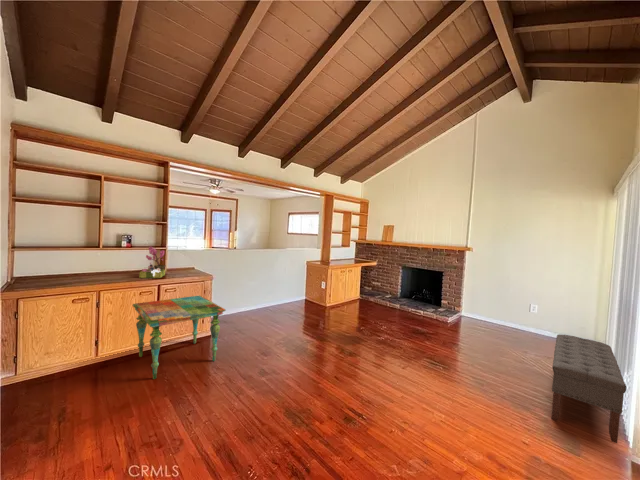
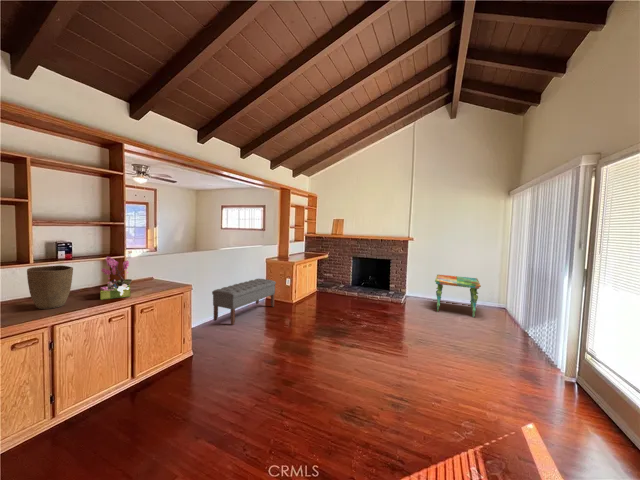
vase: none [92,250,121,280] -> present [27,265,73,309]
side table: present [133,296,225,379] -> present [435,275,481,317]
bench: present [551,334,626,443] -> present [212,279,276,325]

